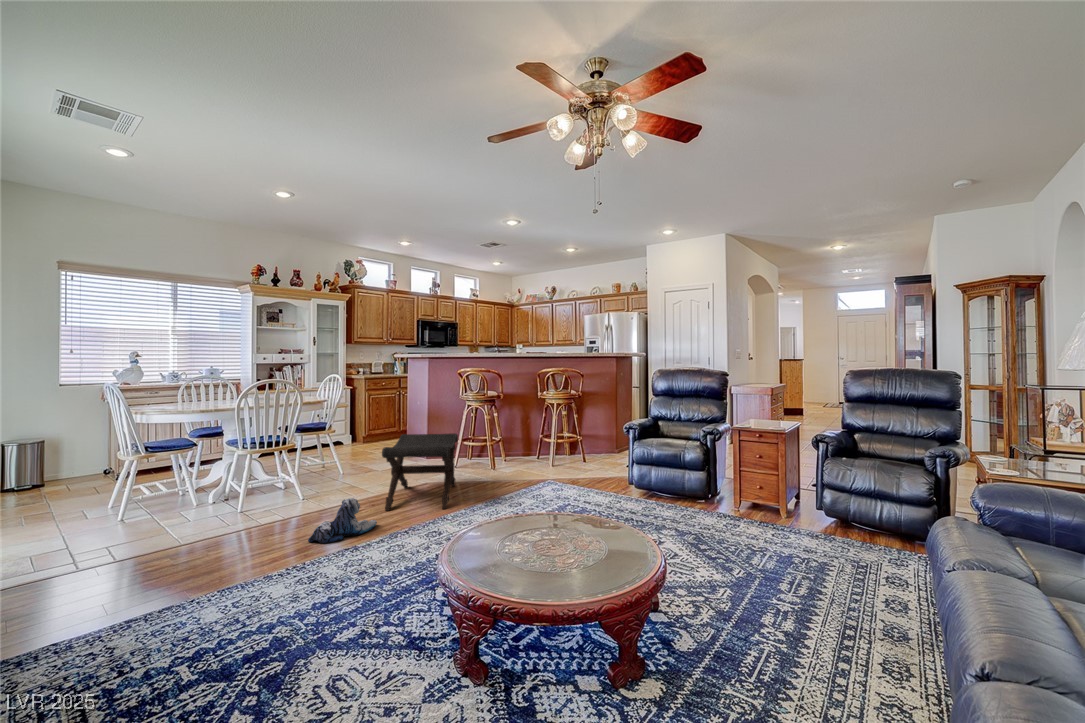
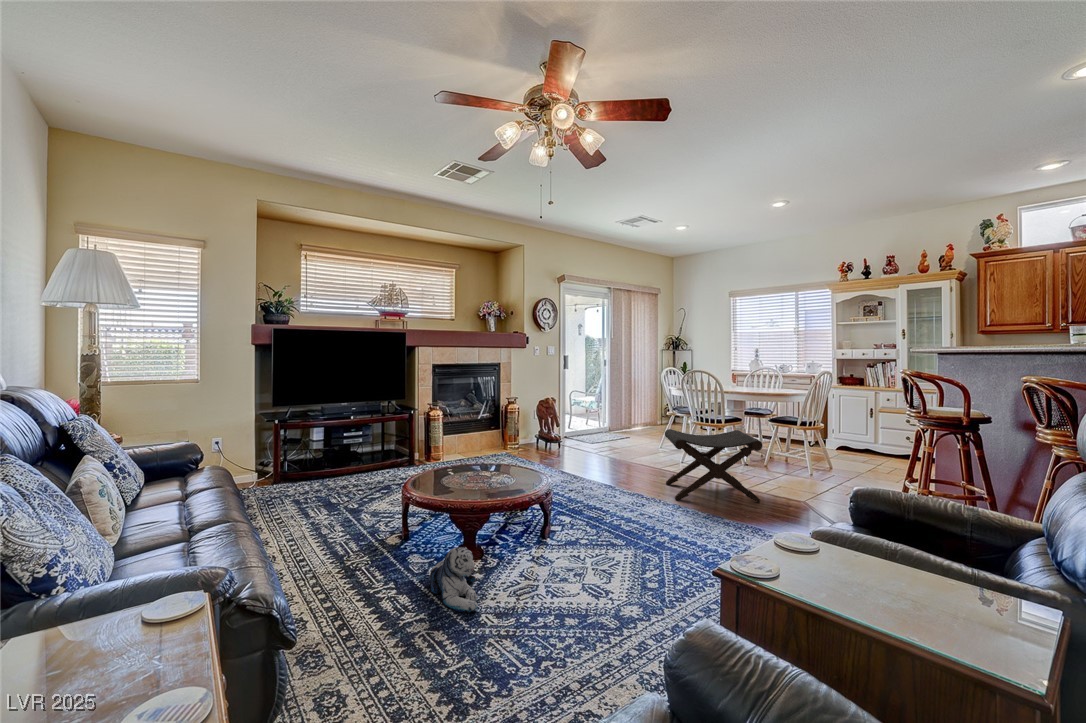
plush toy: present [308,498,377,544] -> present [430,547,478,612]

